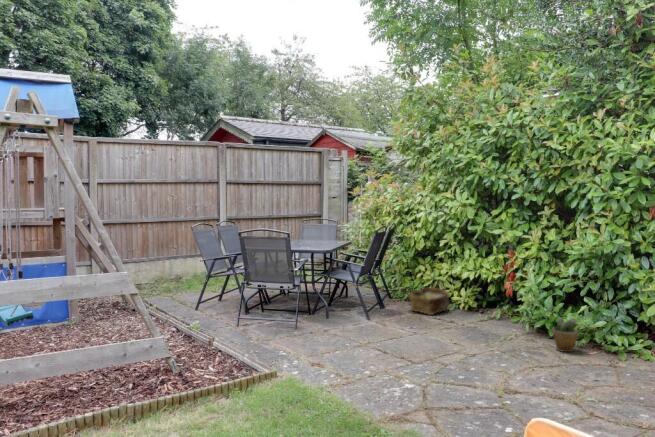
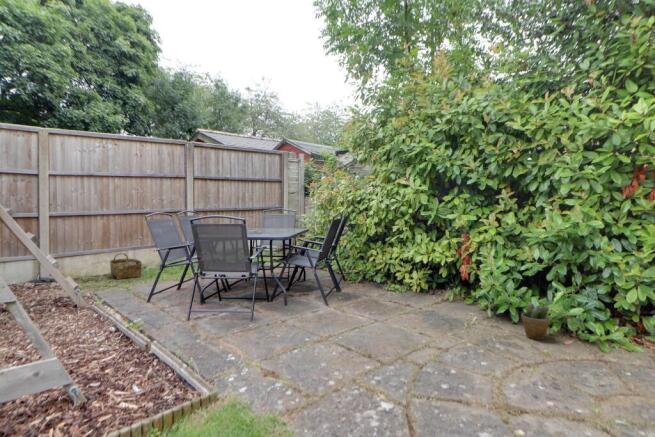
woven basket: present [410,287,449,315] -> present [110,253,141,279]

